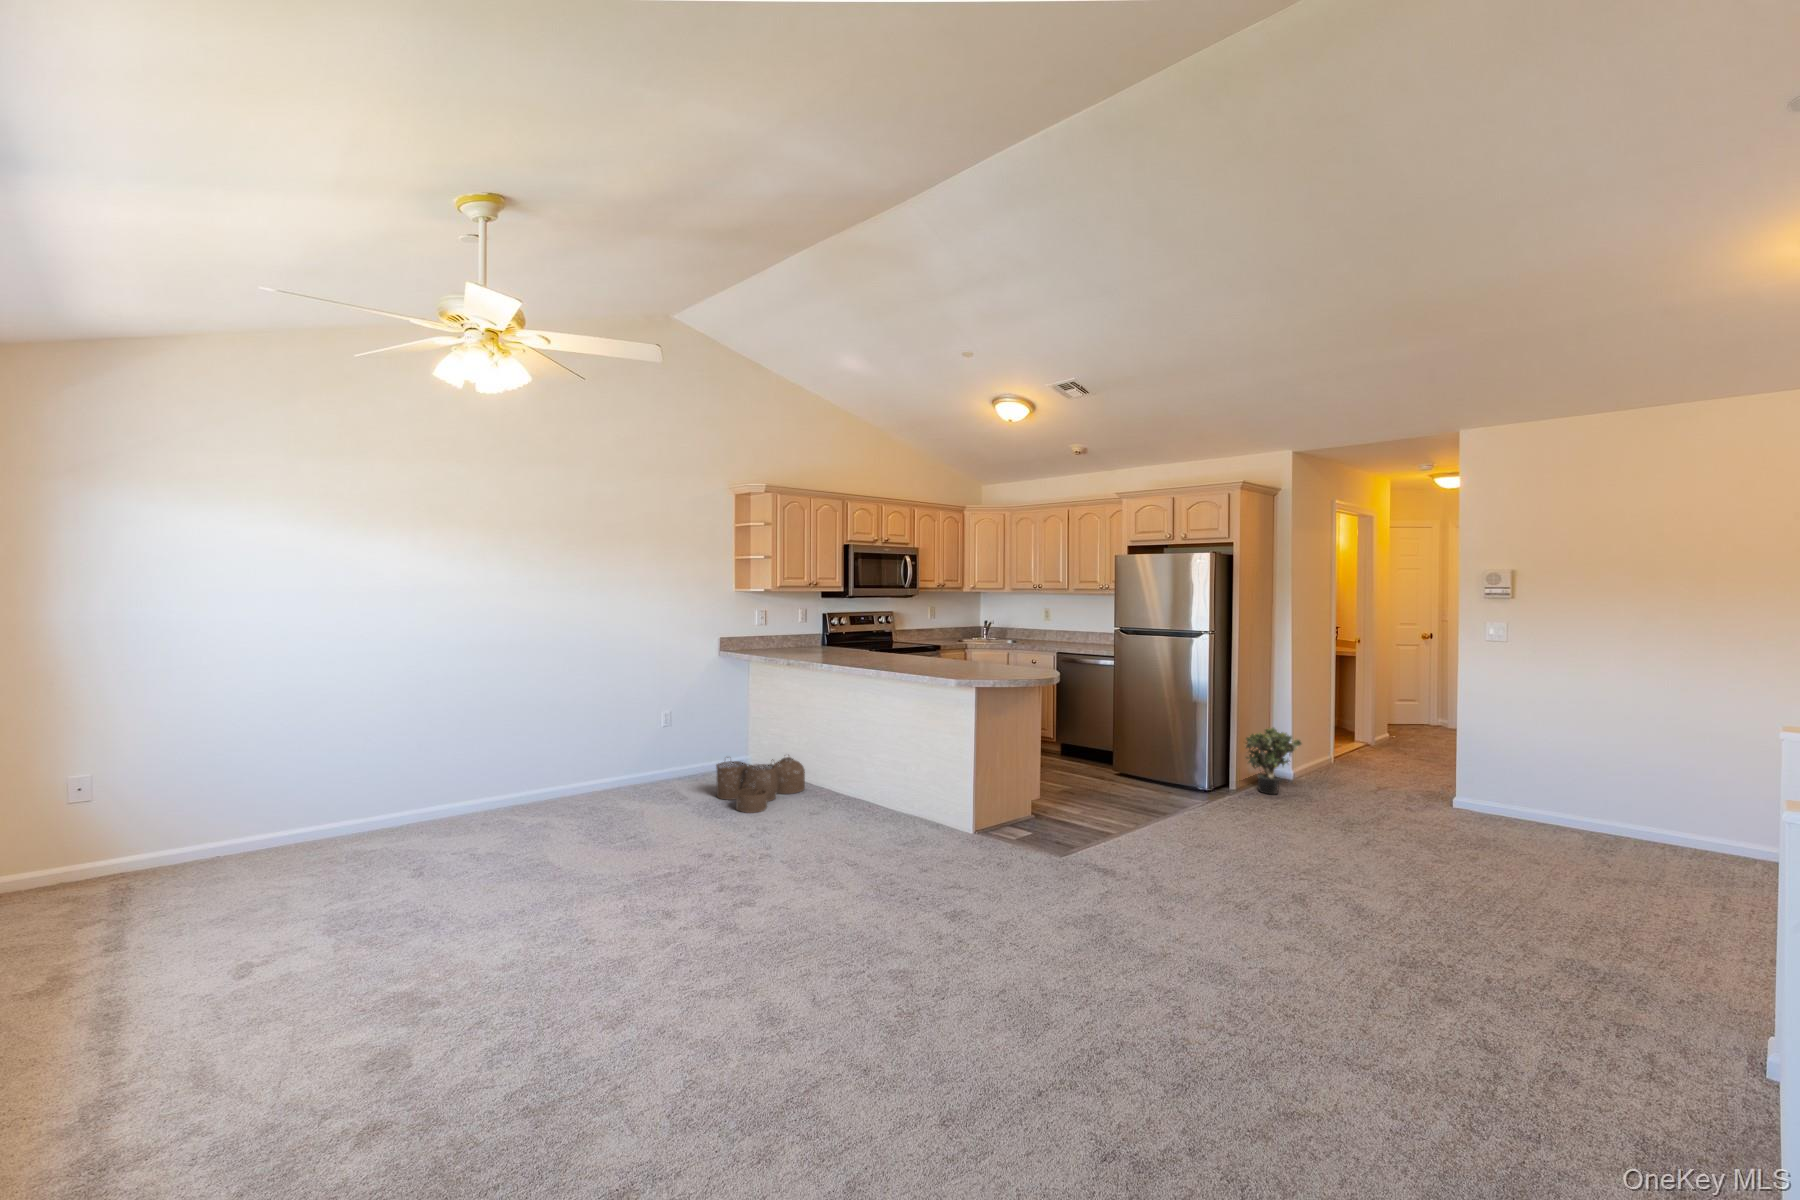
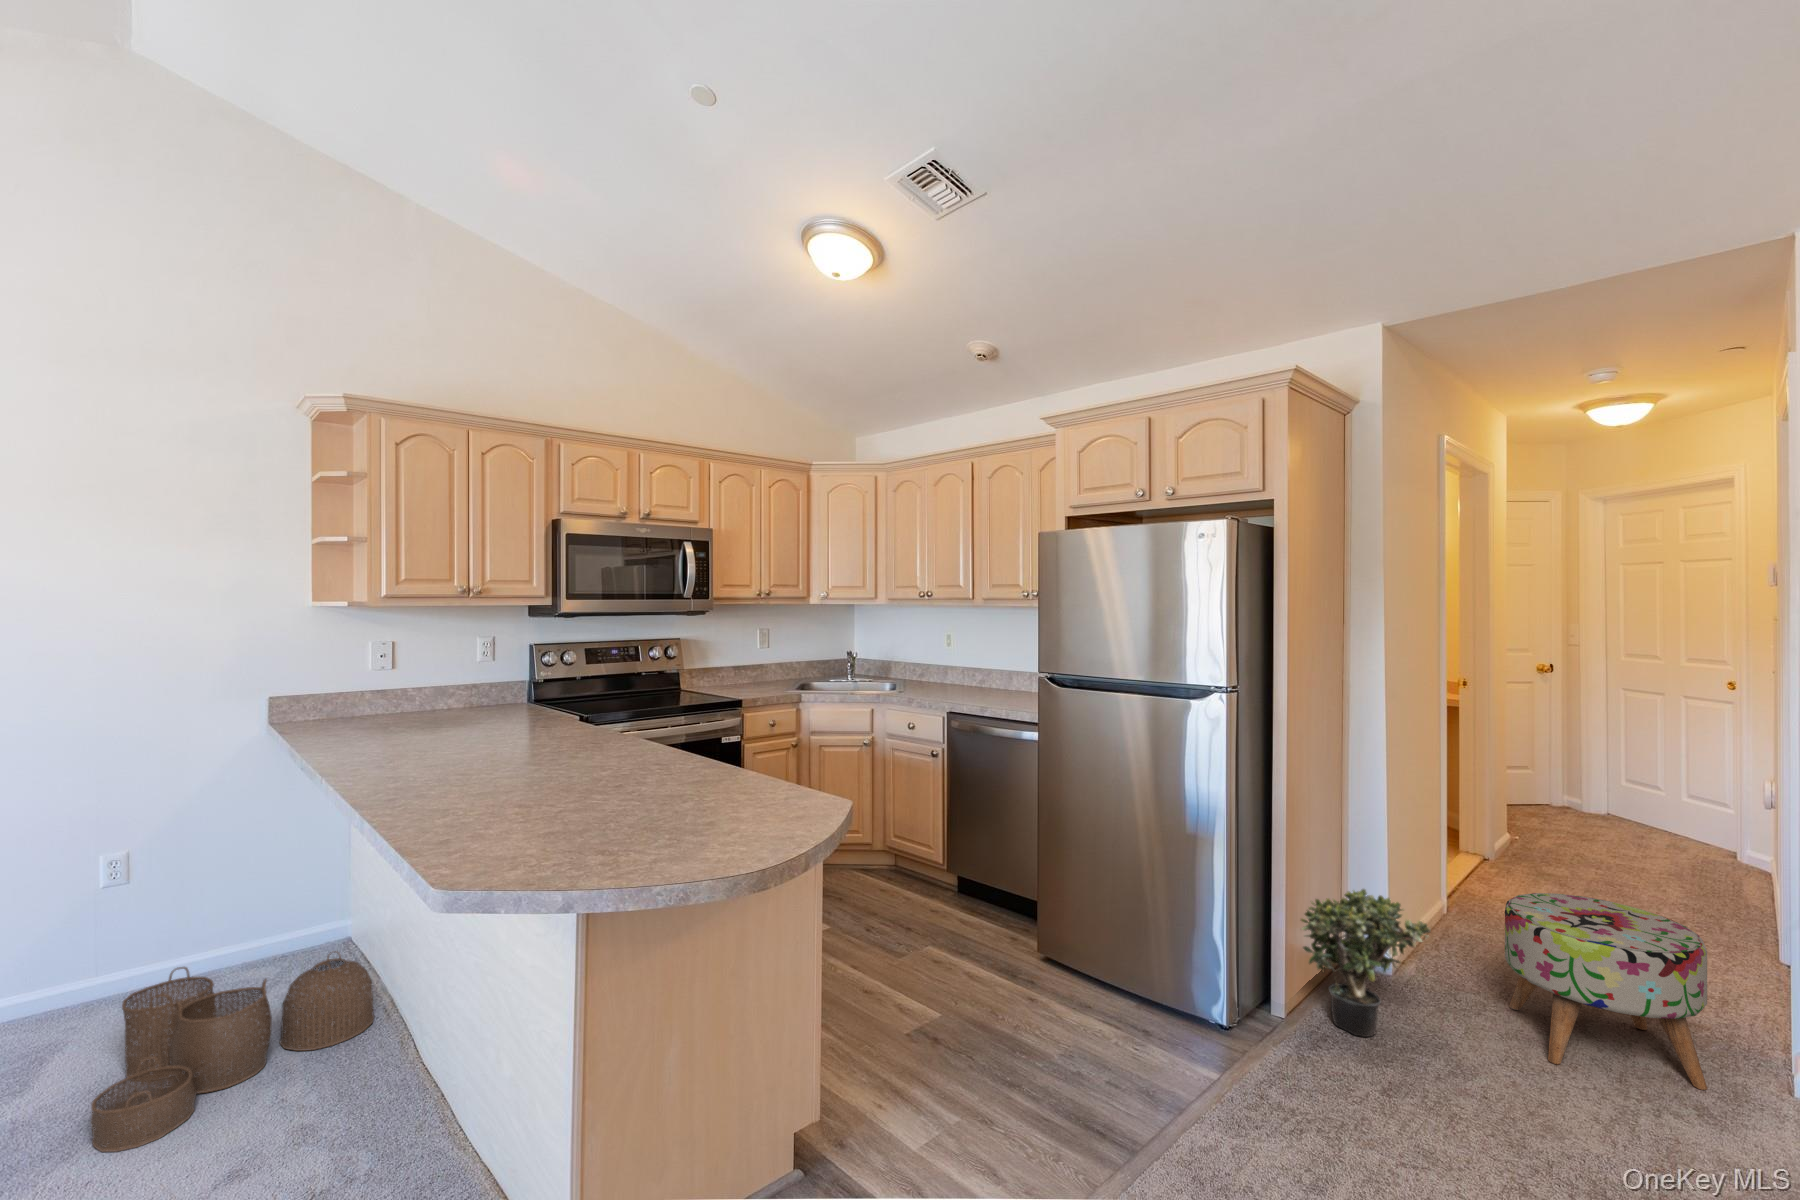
ottoman: none [1341,733,1424,807] -> present [1505,893,1707,1090]

